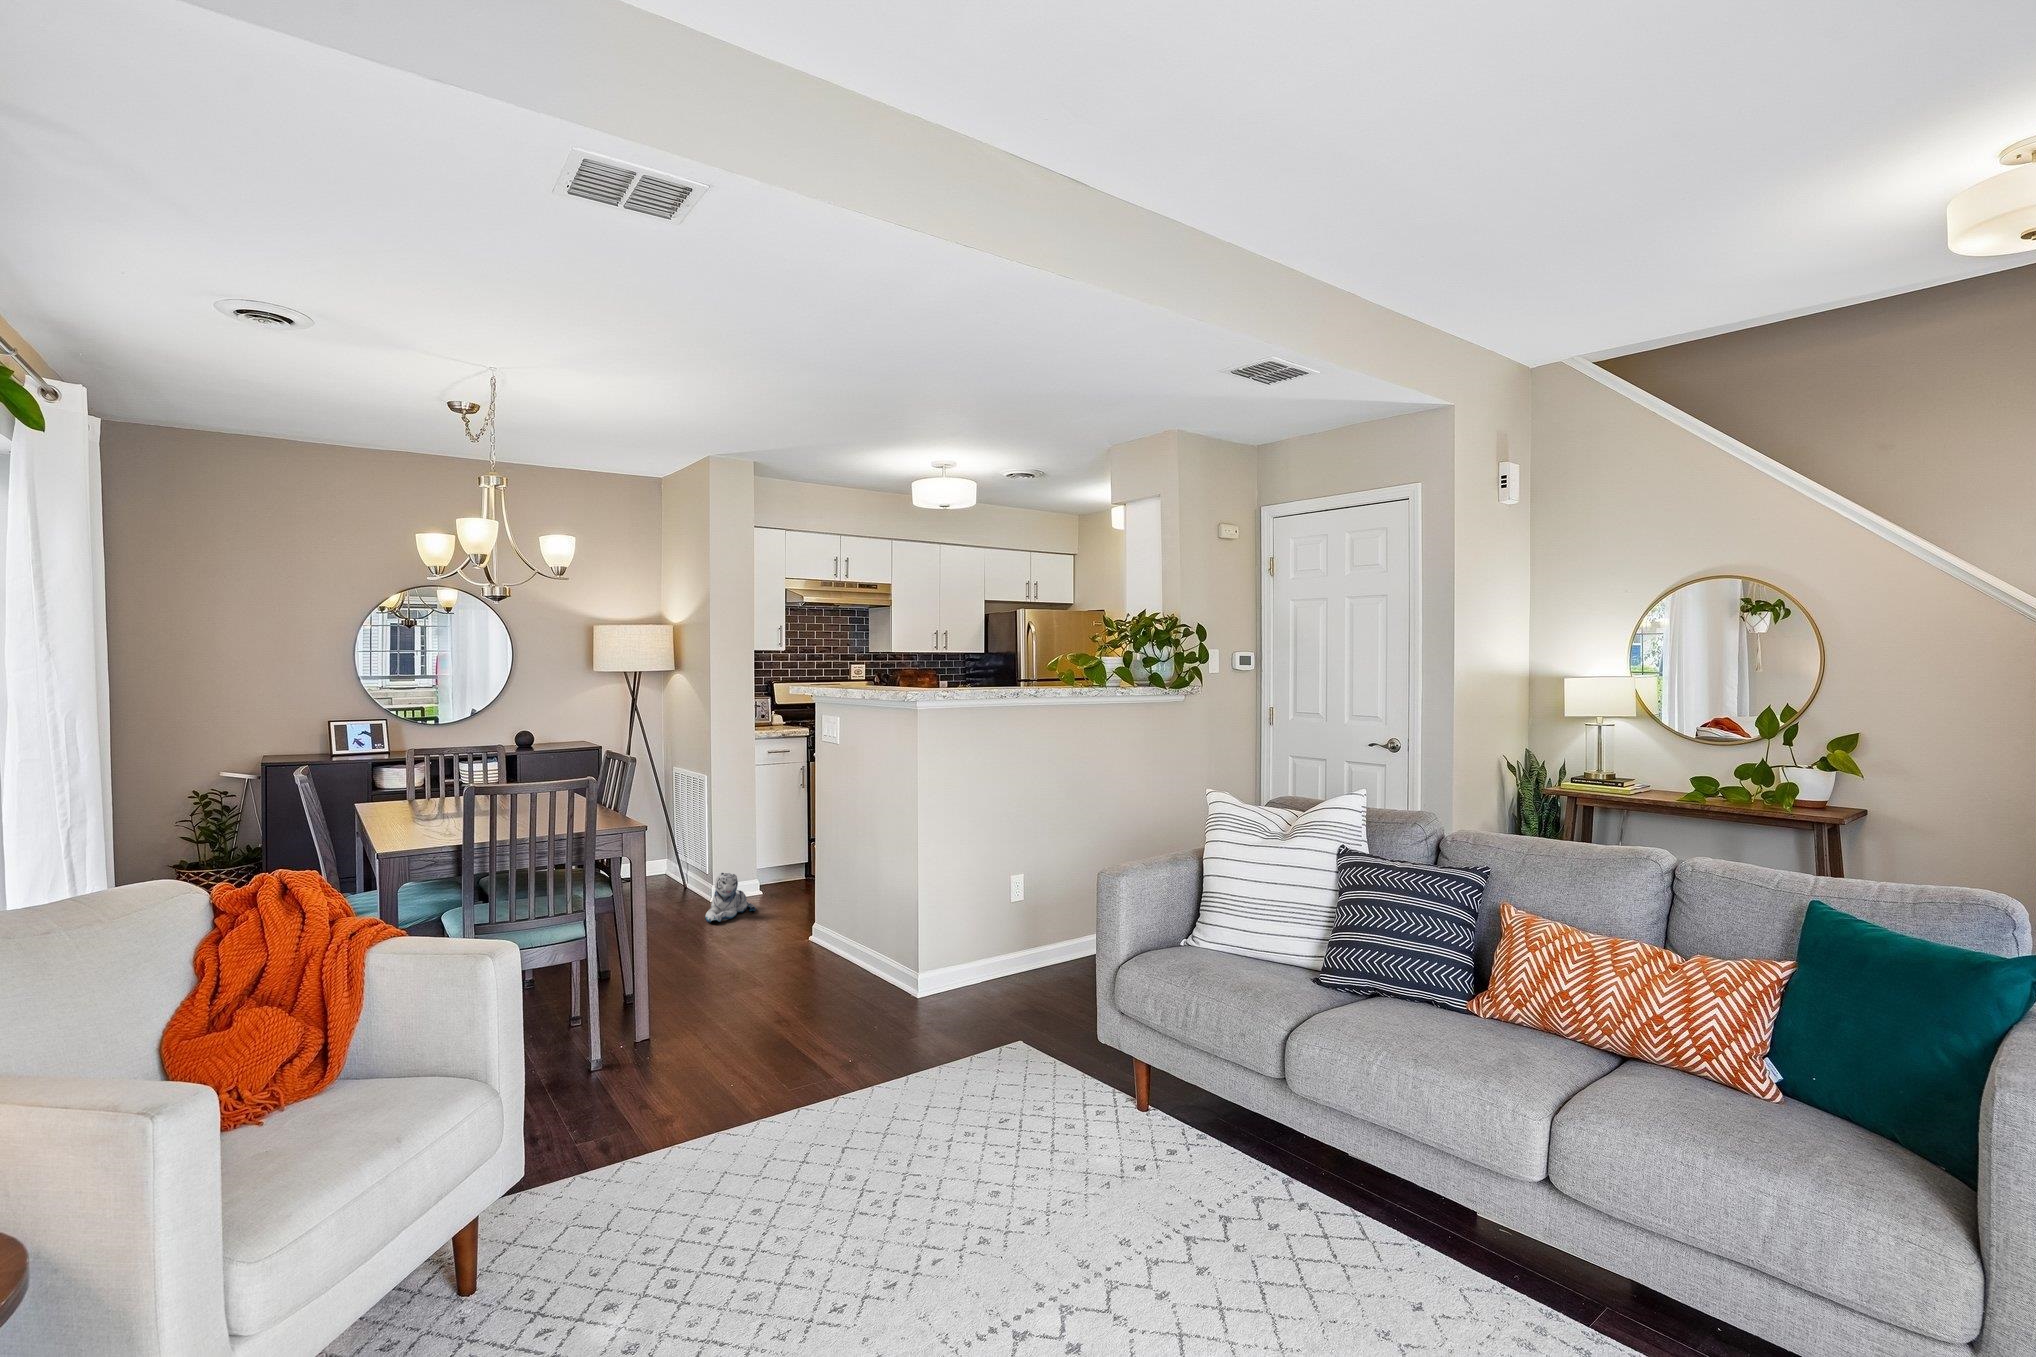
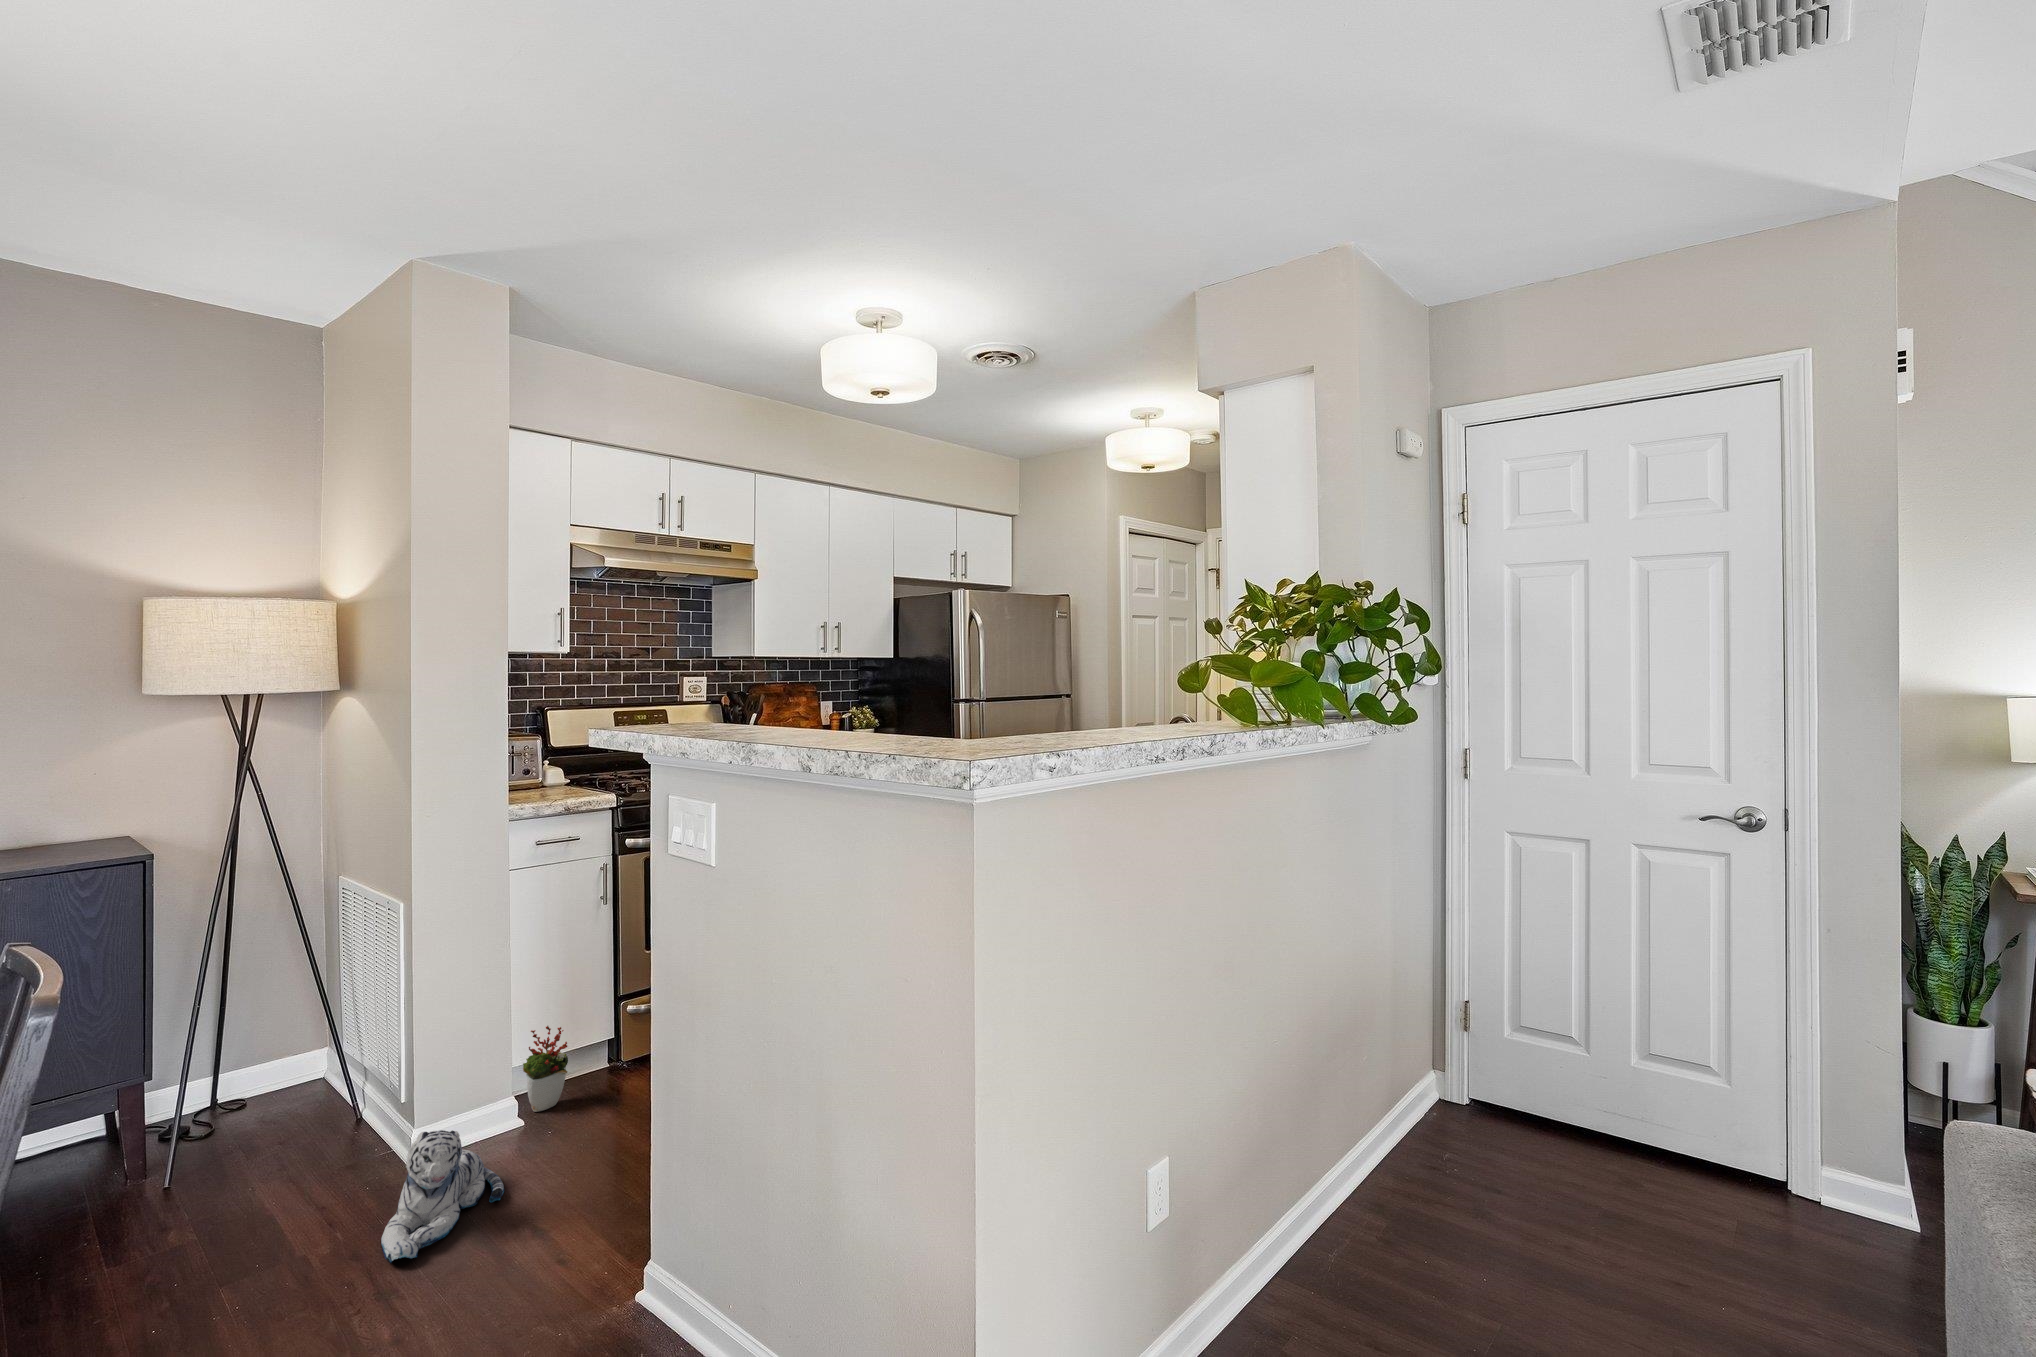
decorative plant: none [763,846,785,890] -> present [523,1026,568,1112]

